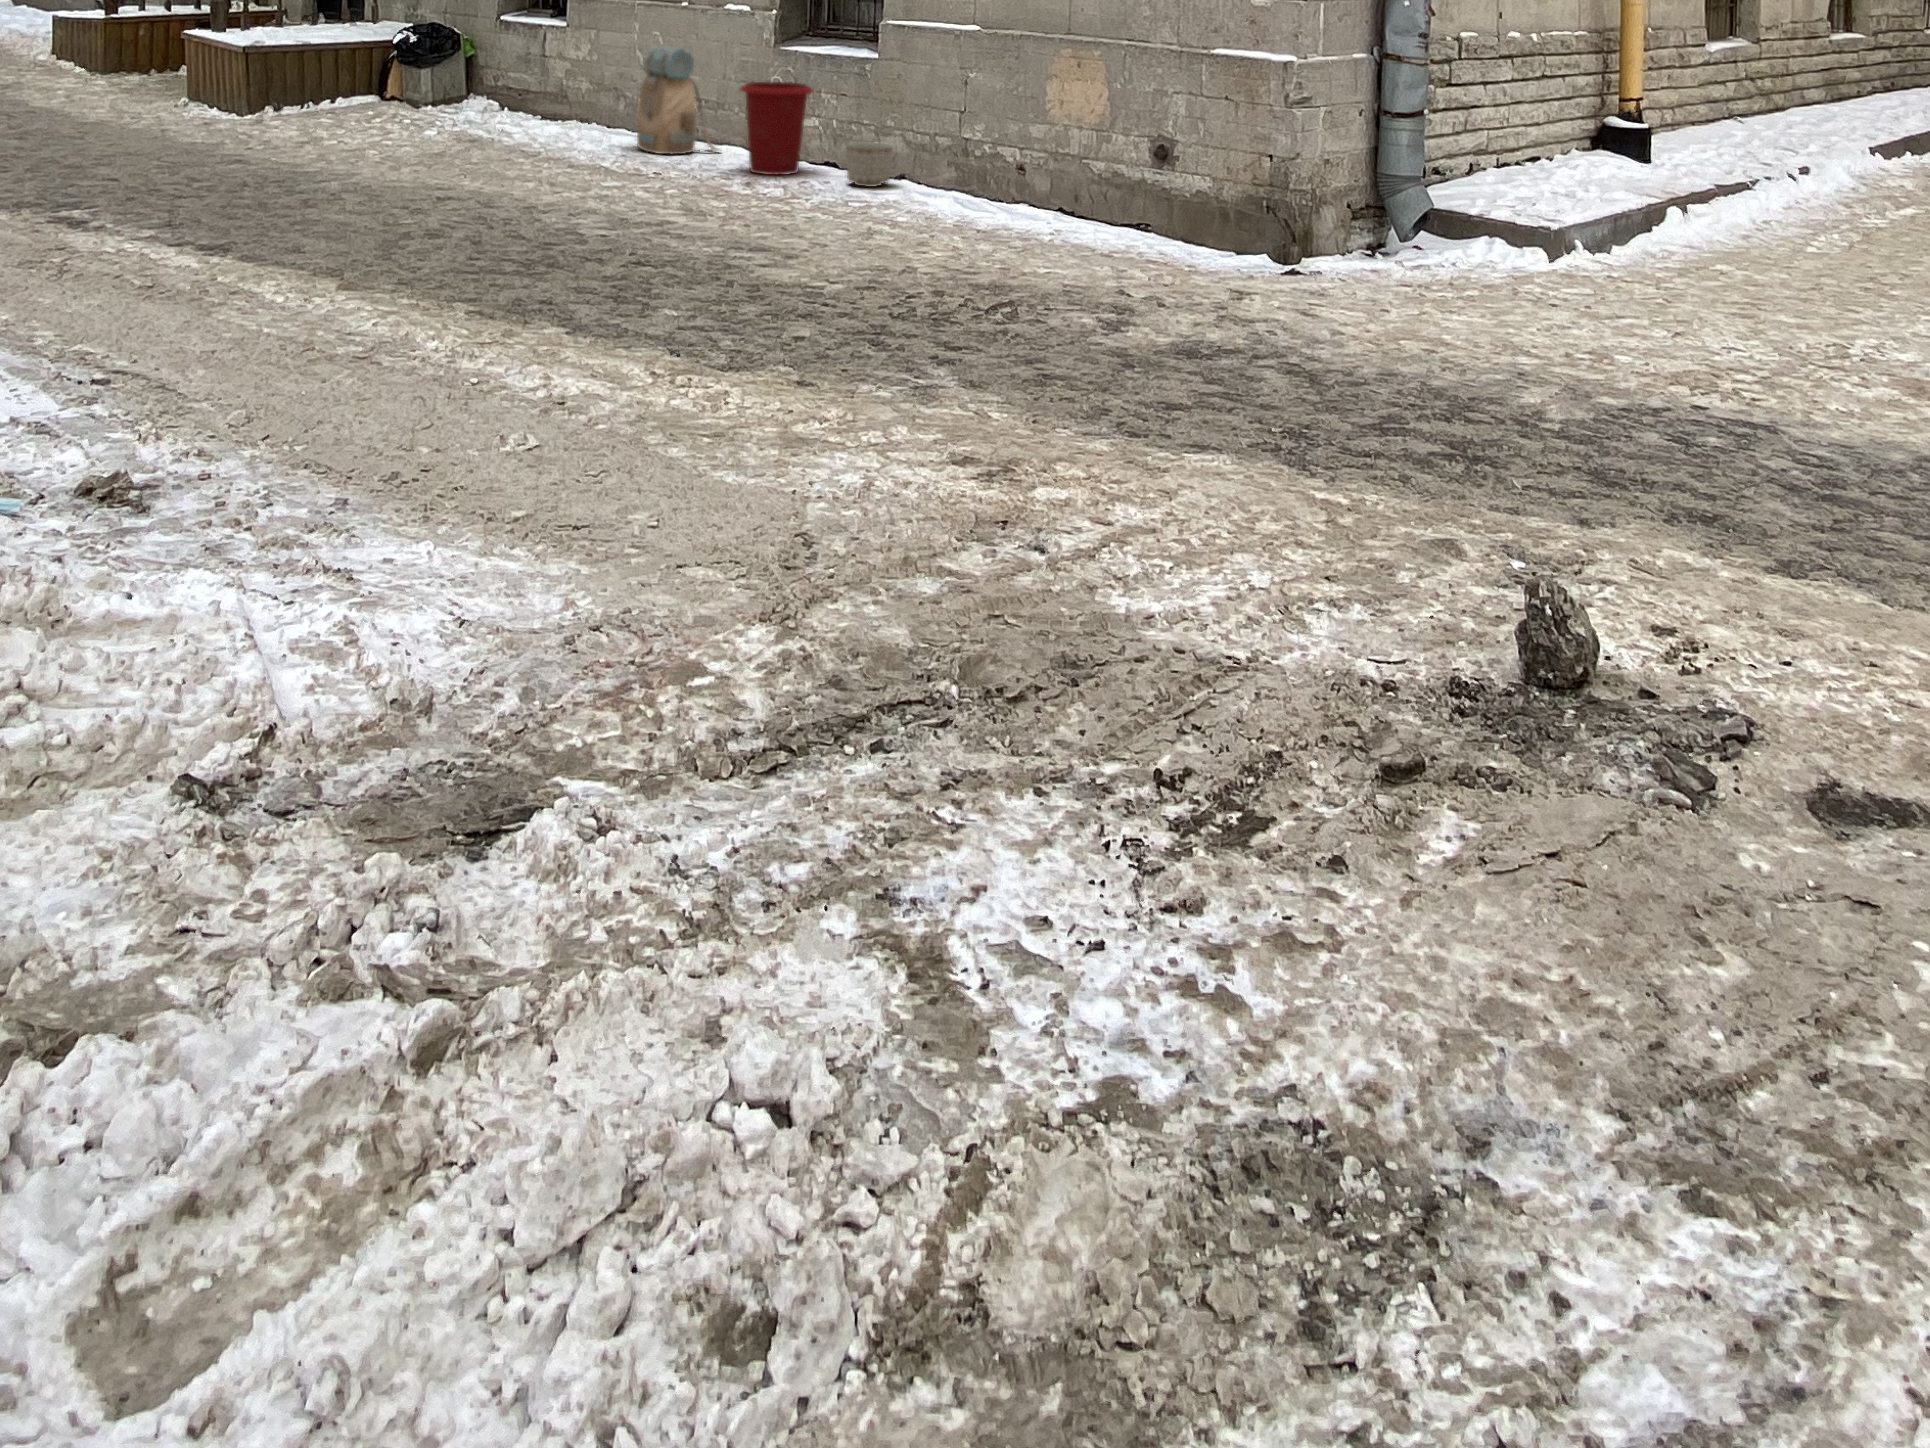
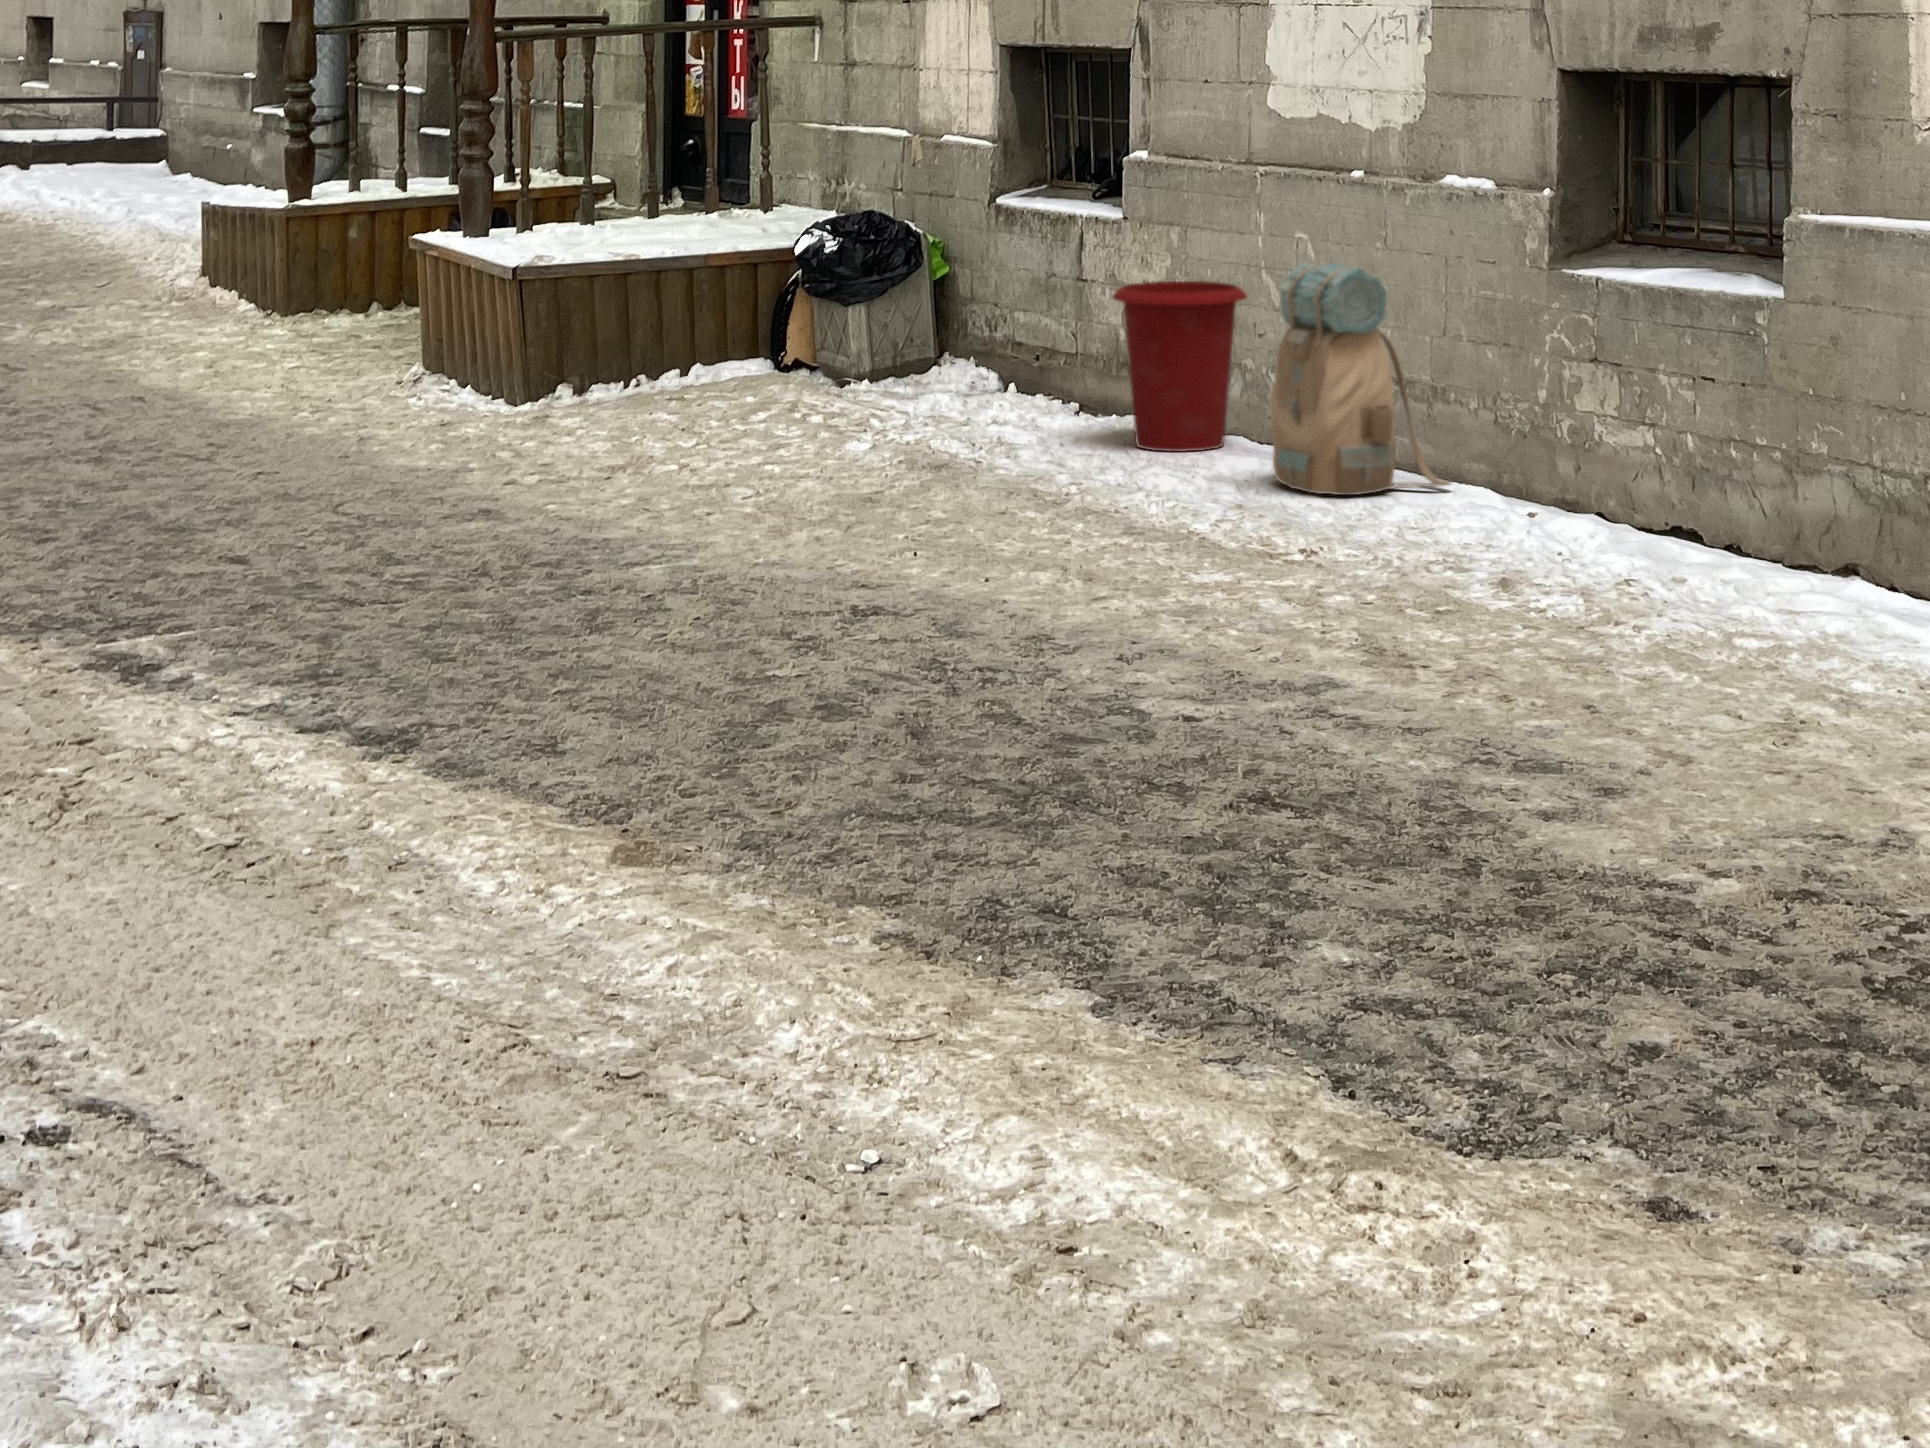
waste bin: present [740,82,813,175] -> present [1112,281,1247,452]
planter: present [846,142,893,187] -> none [1717,475,1821,575]

